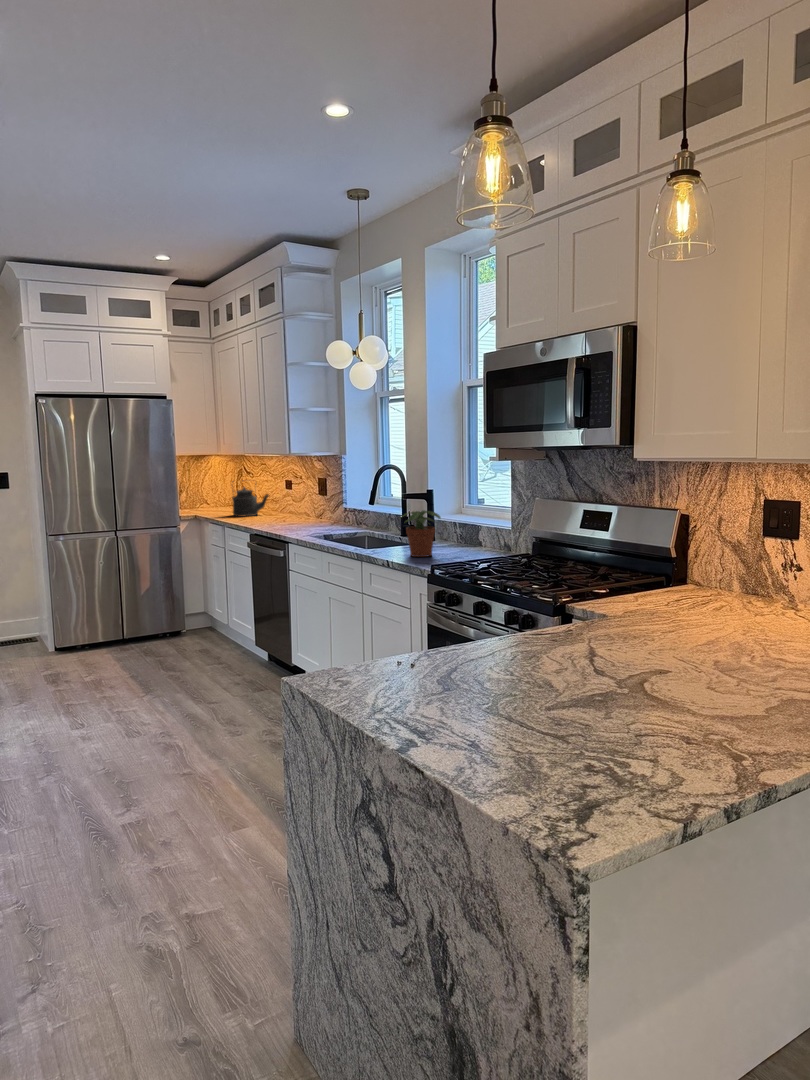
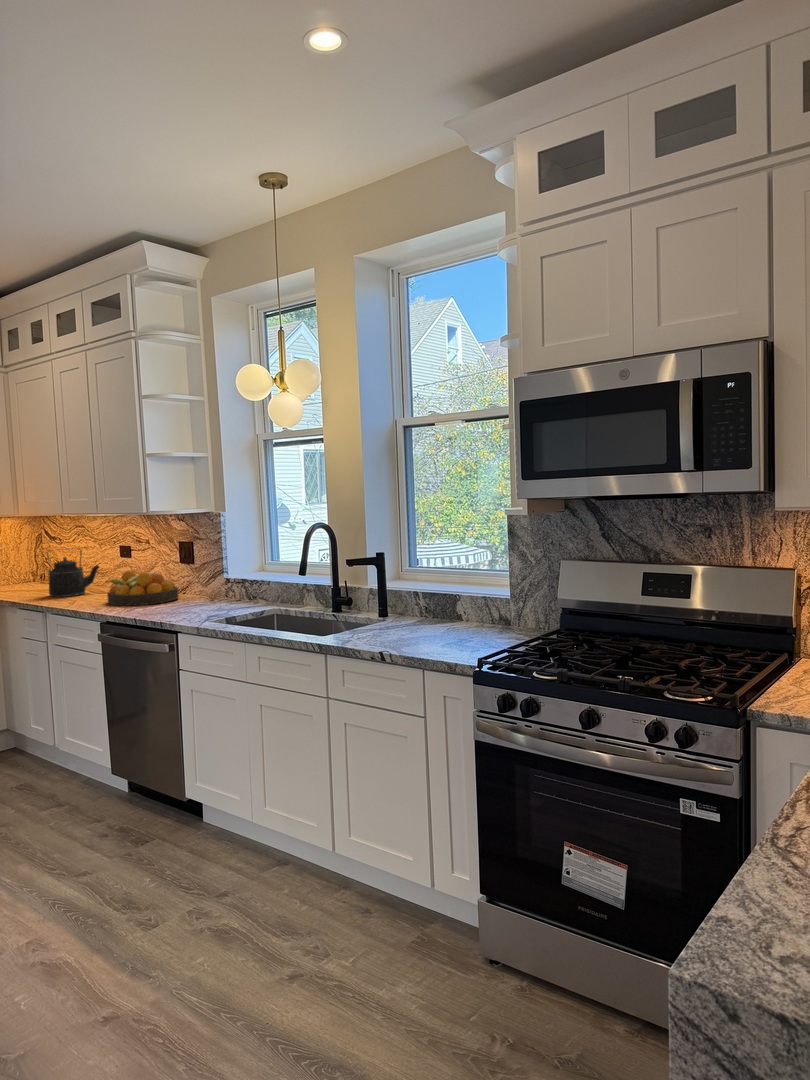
fruit bowl: none [262,498,314,524] -> present [106,571,179,605]
potted plant: present [400,511,440,557] -> none [386,582,441,644]

